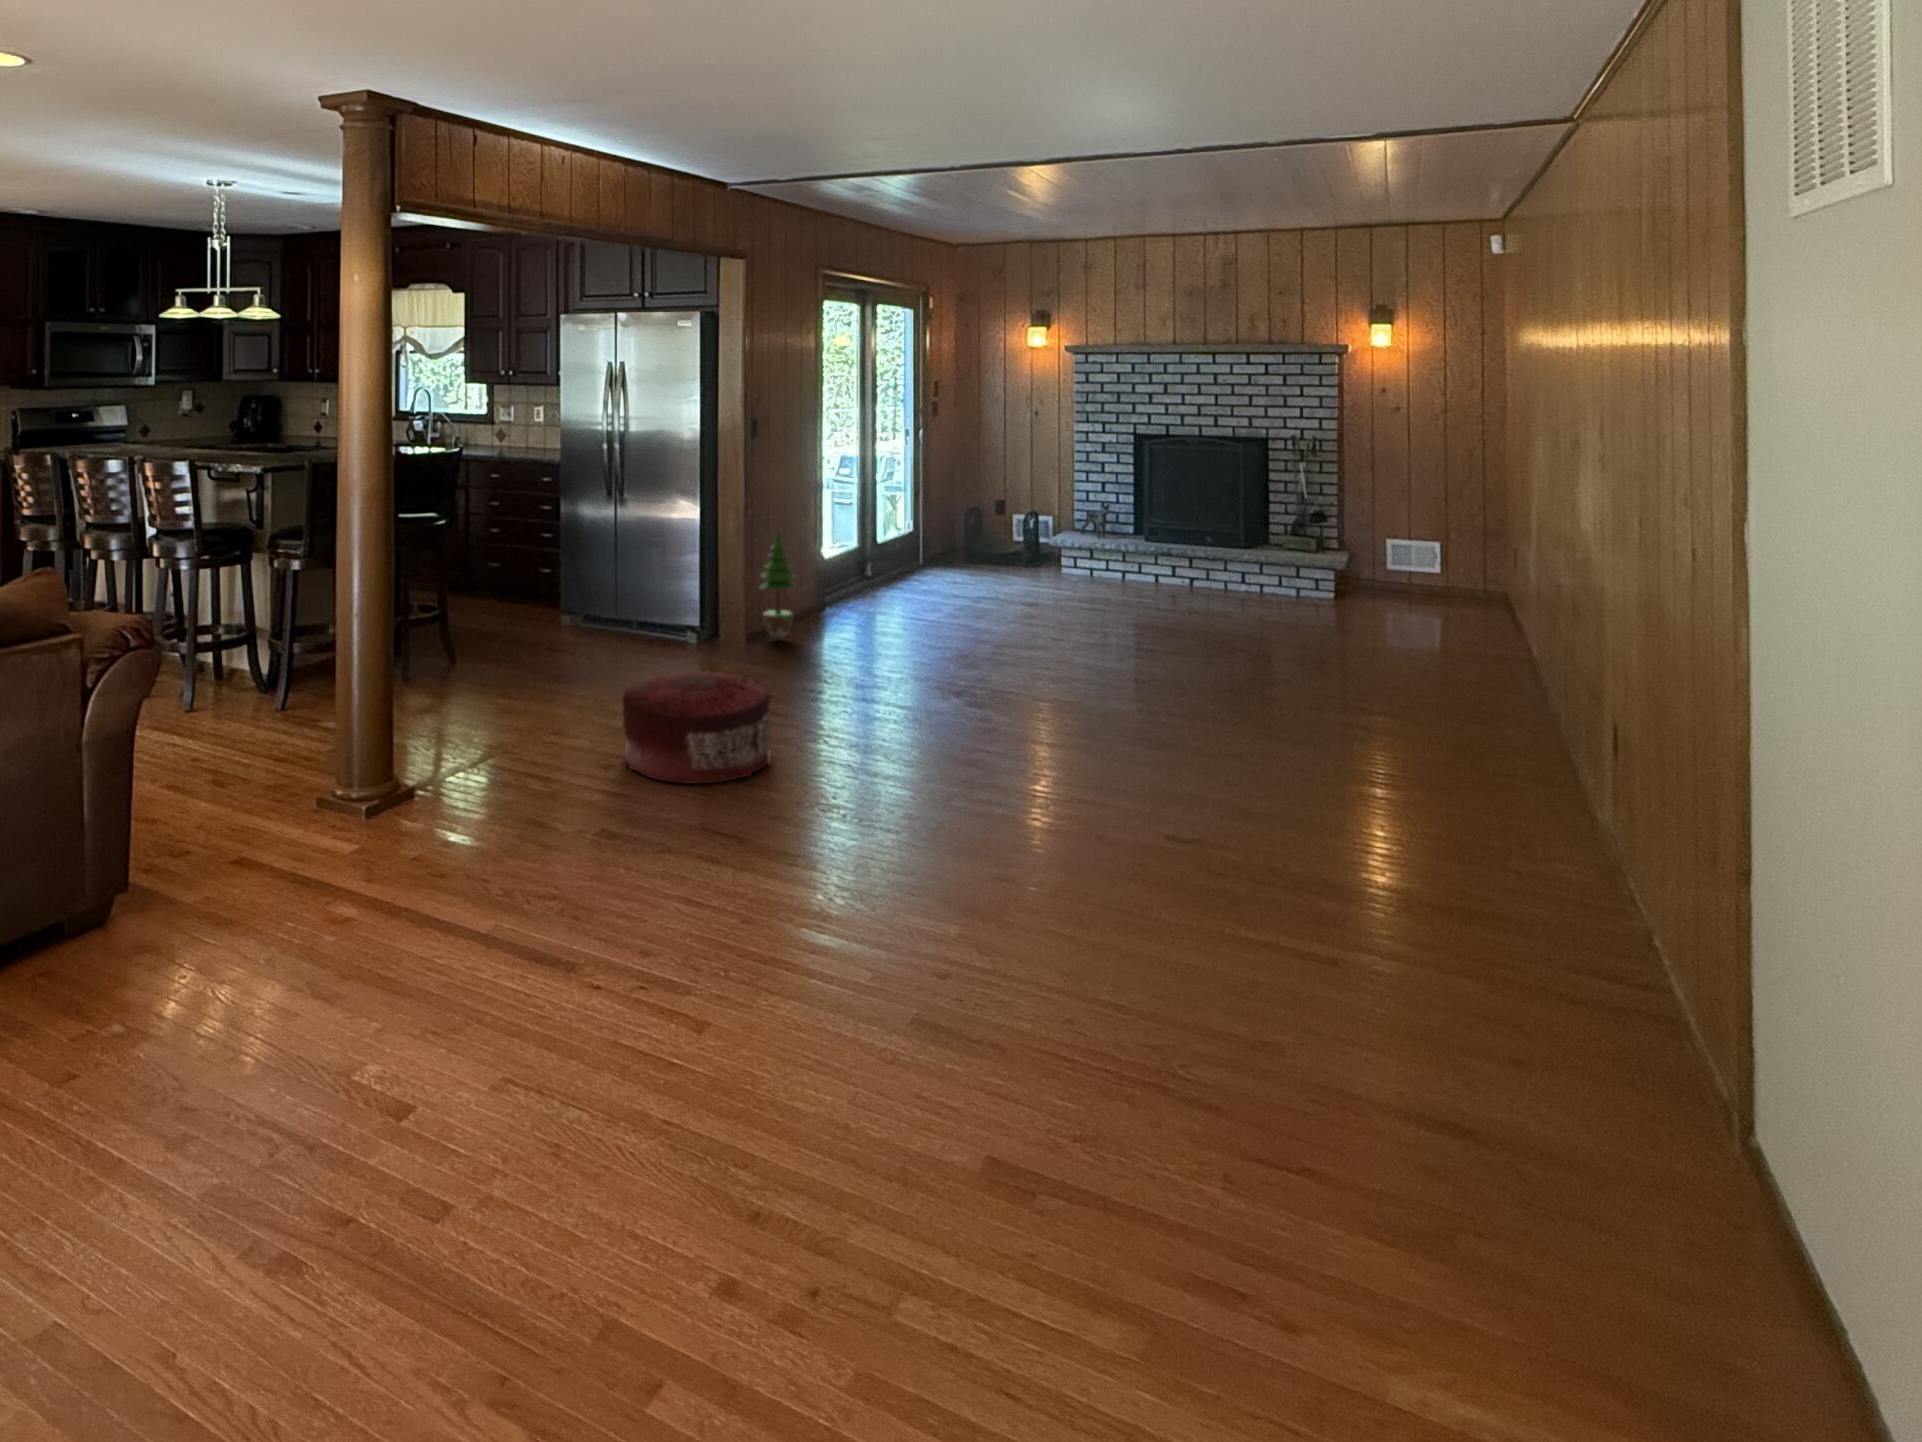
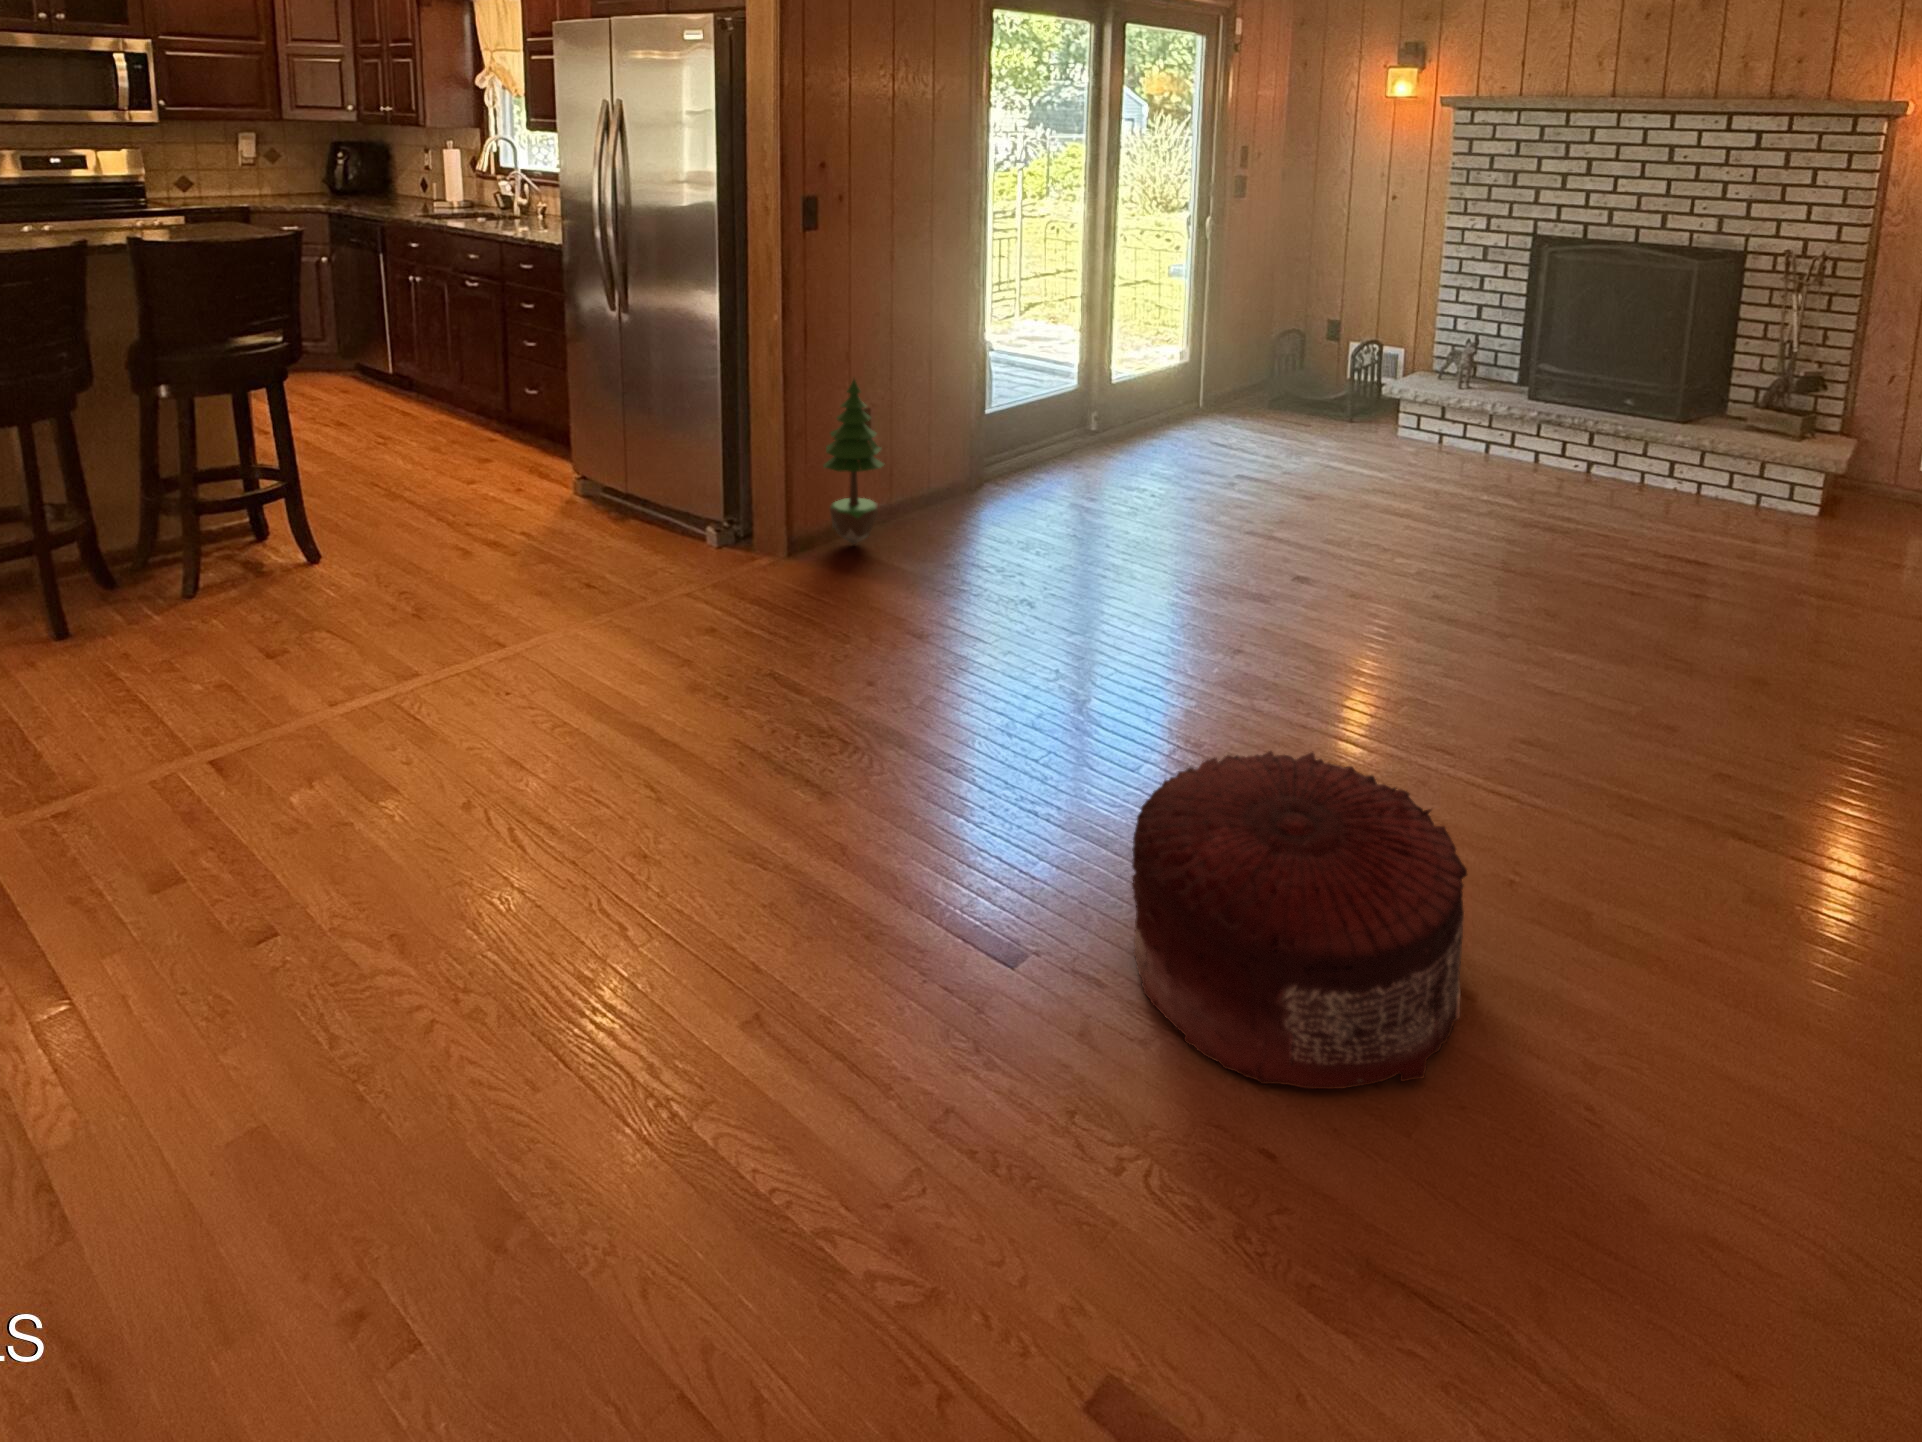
pouf: present [622,670,772,783] -> present [1132,751,1467,1089]

